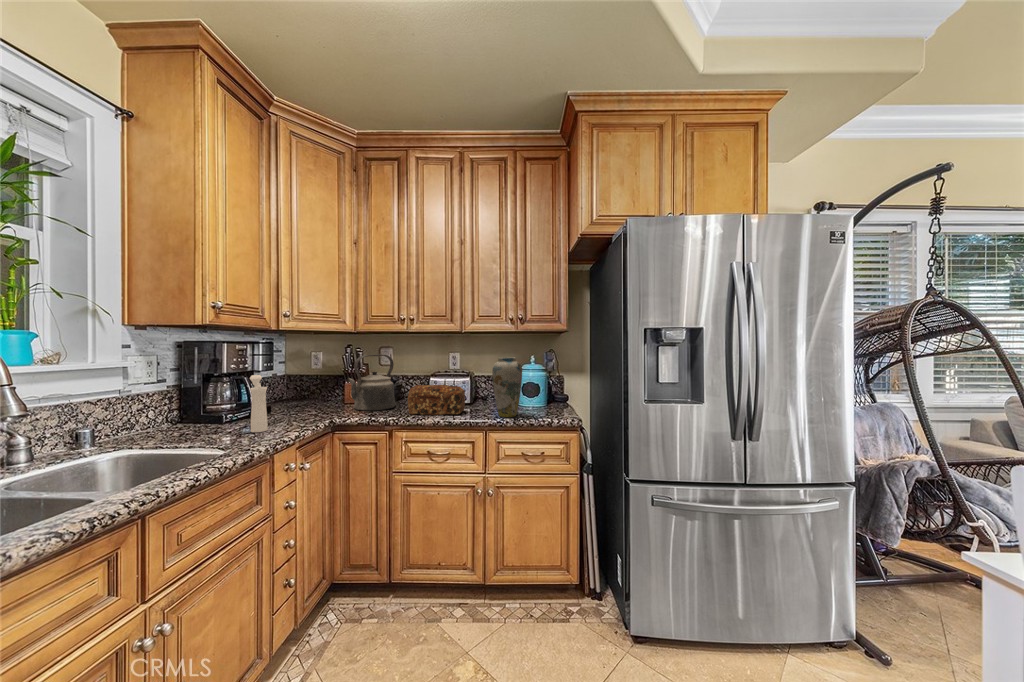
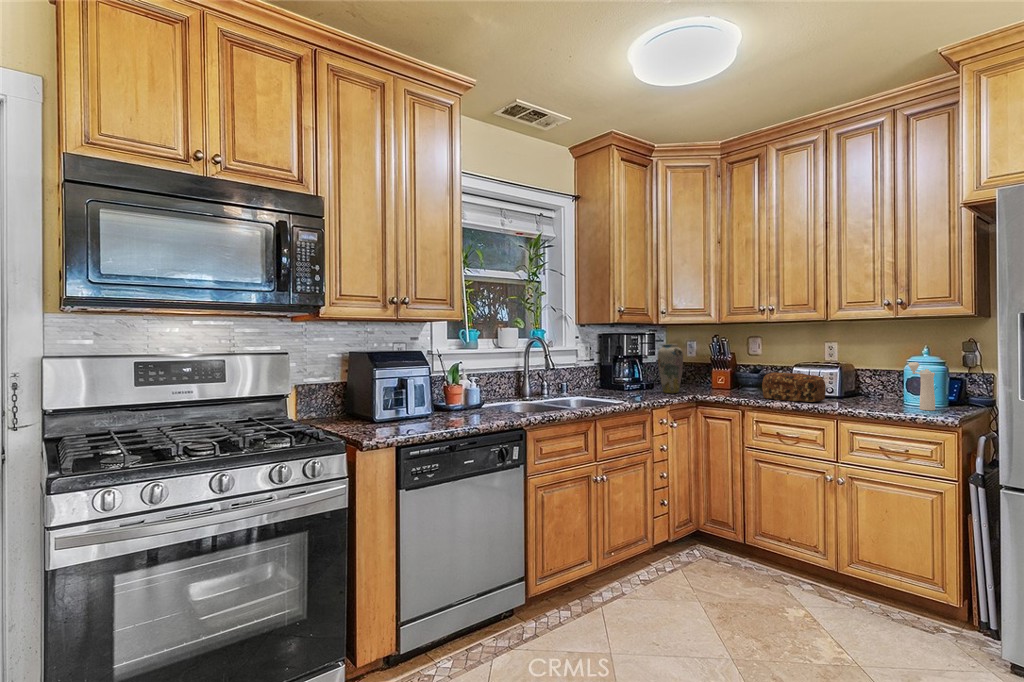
kettle: present [348,354,395,411] -> none [712,344,757,394]
vase: present [492,357,522,417] -> present [657,344,683,393]
pepper mill: present [250,375,267,432] -> present [908,362,935,411]

